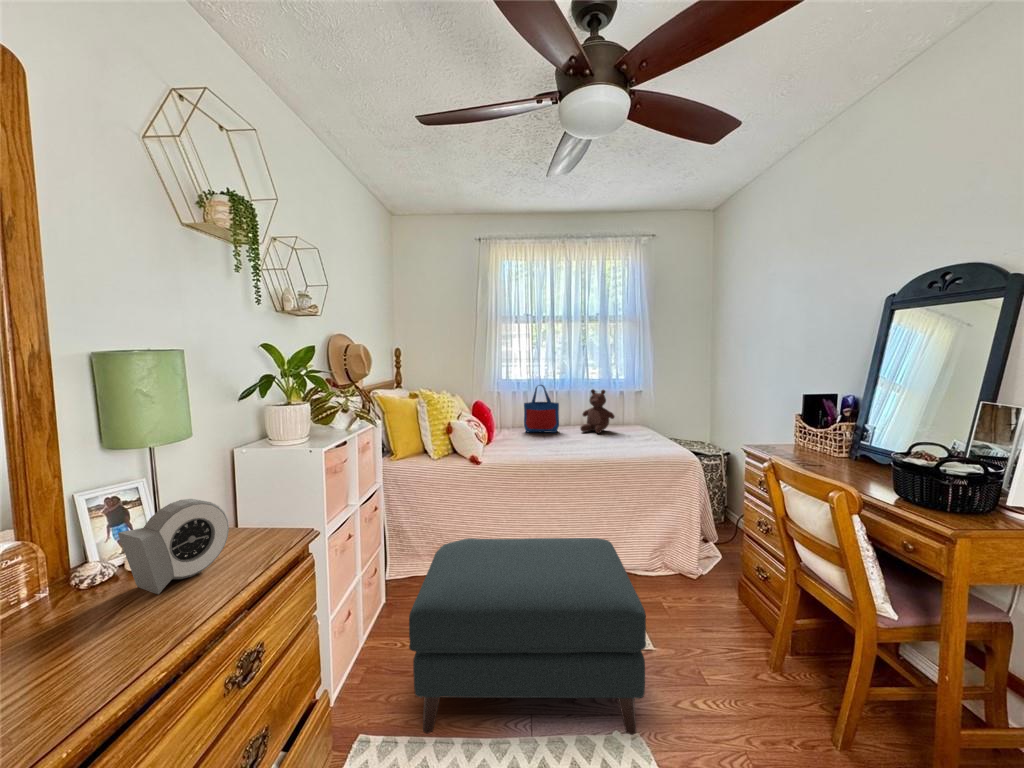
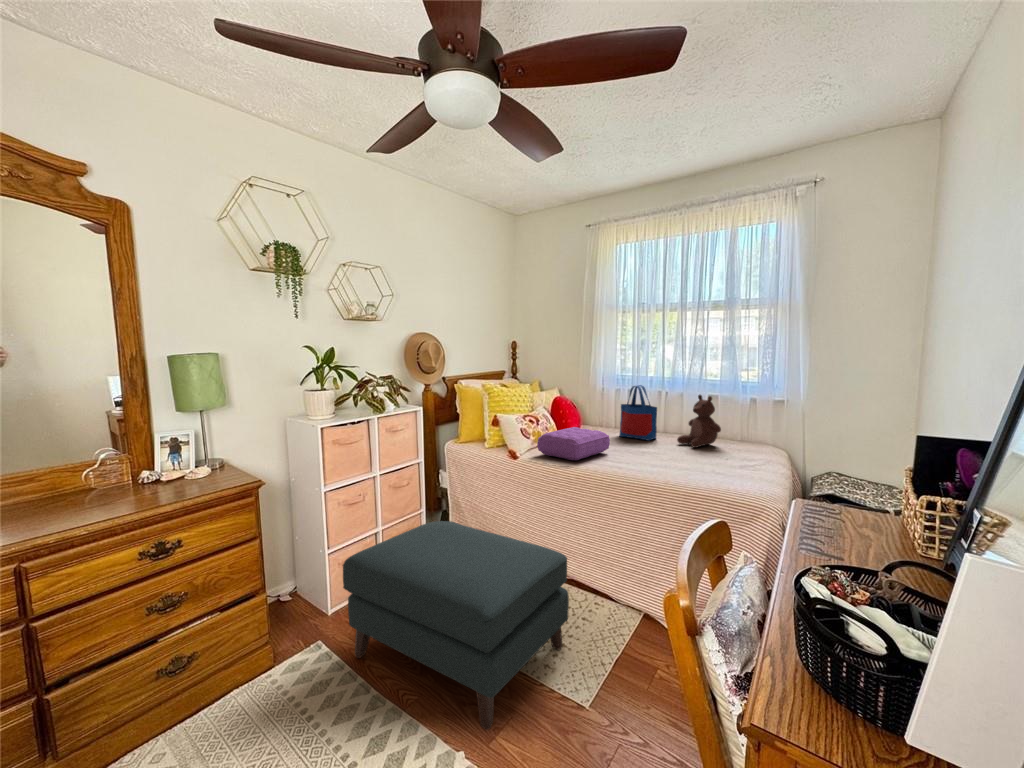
pillow: none [495,426,549,456] -> present [537,427,610,461]
alarm clock: present [118,499,229,595] -> none [143,443,205,493]

